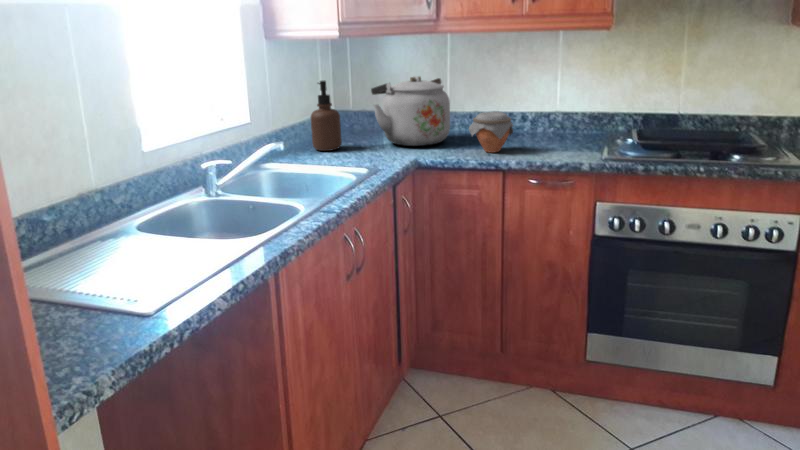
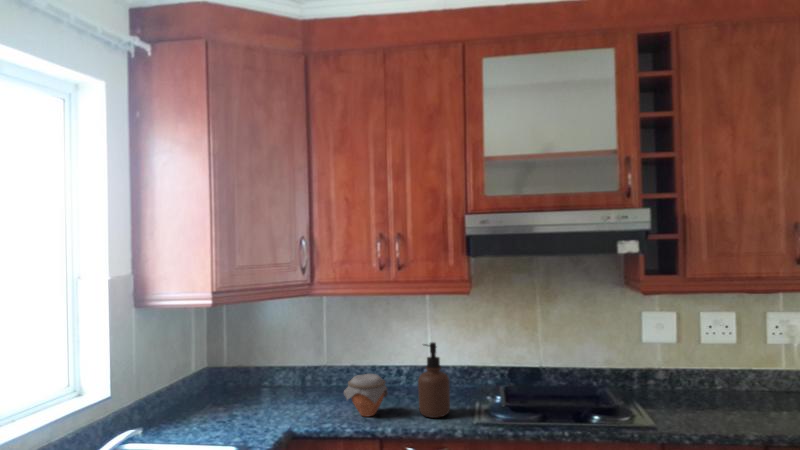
kettle: present [371,76,450,146] -> none [246,337,326,410]
soap dispenser: present [311,80,342,151] -> present [418,342,450,418]

